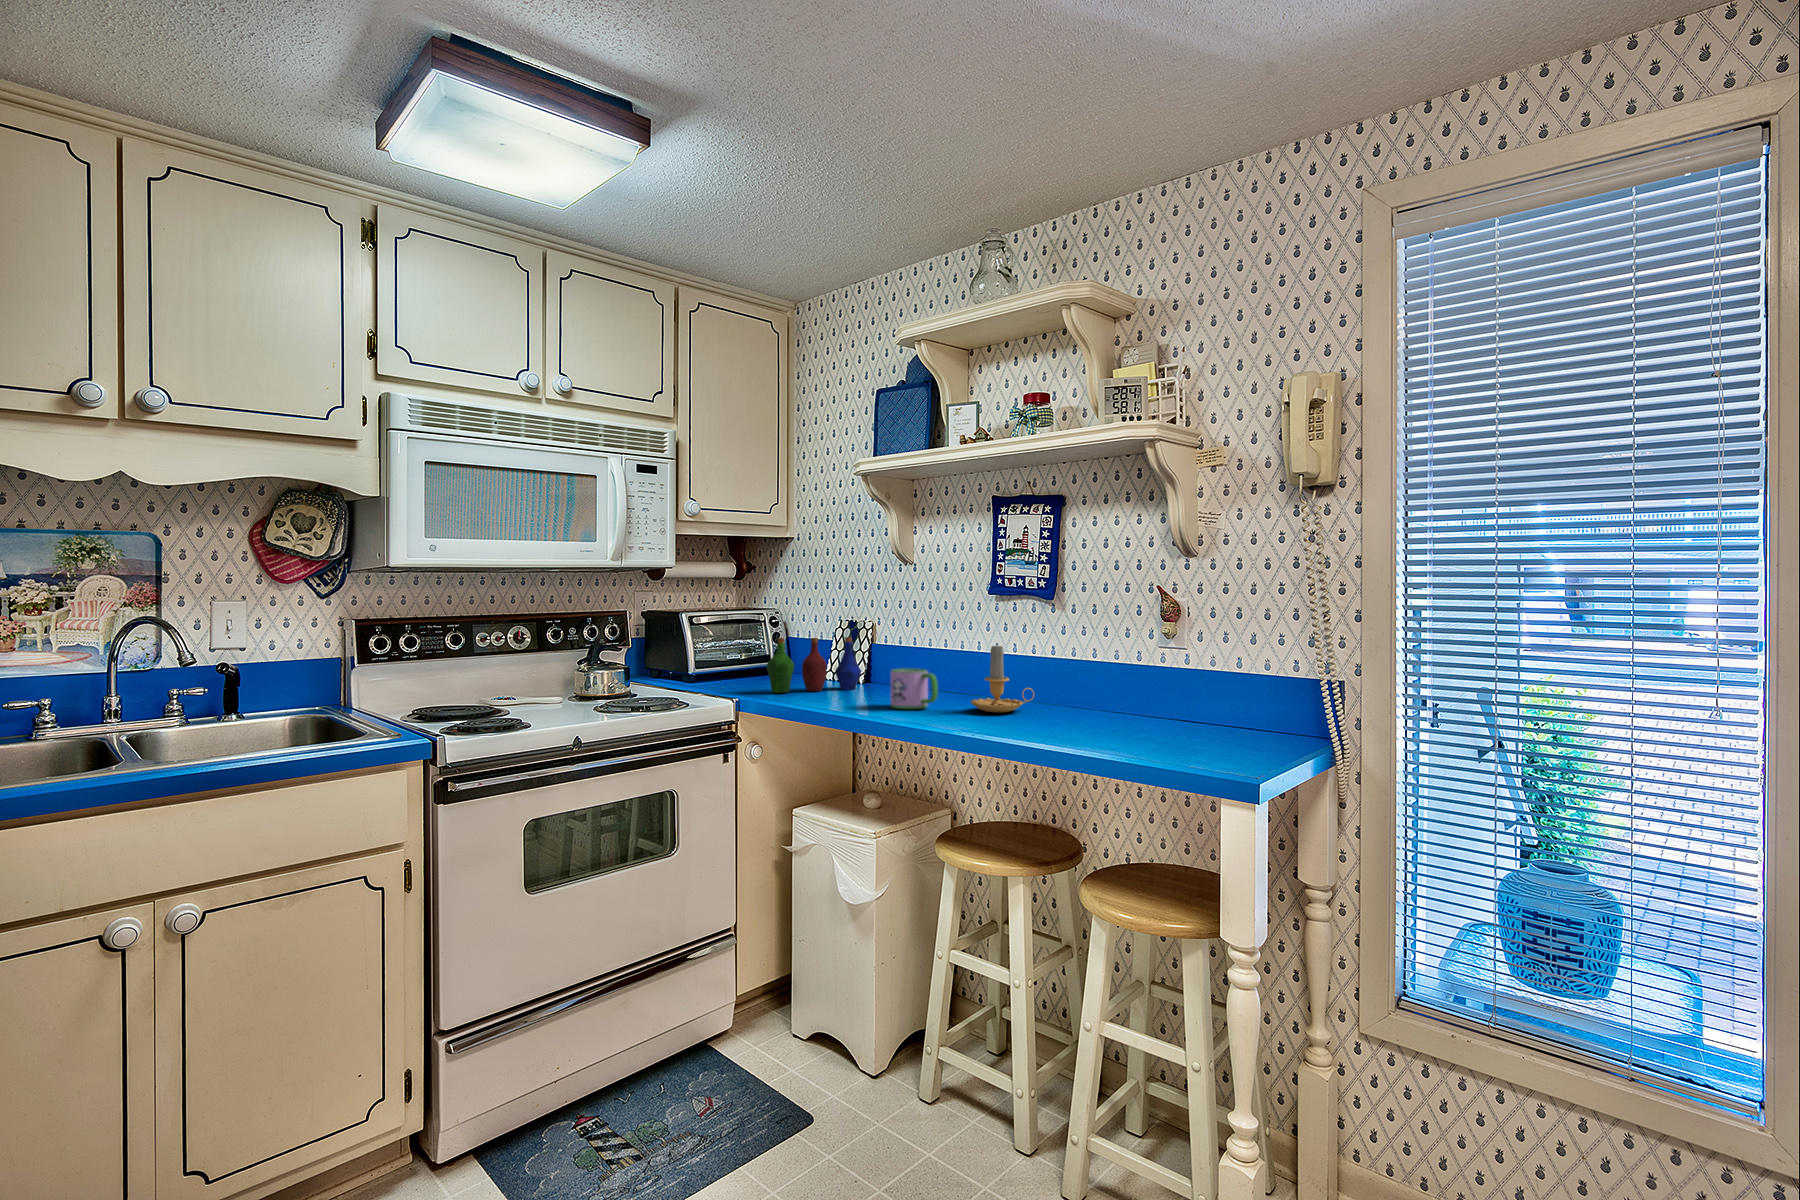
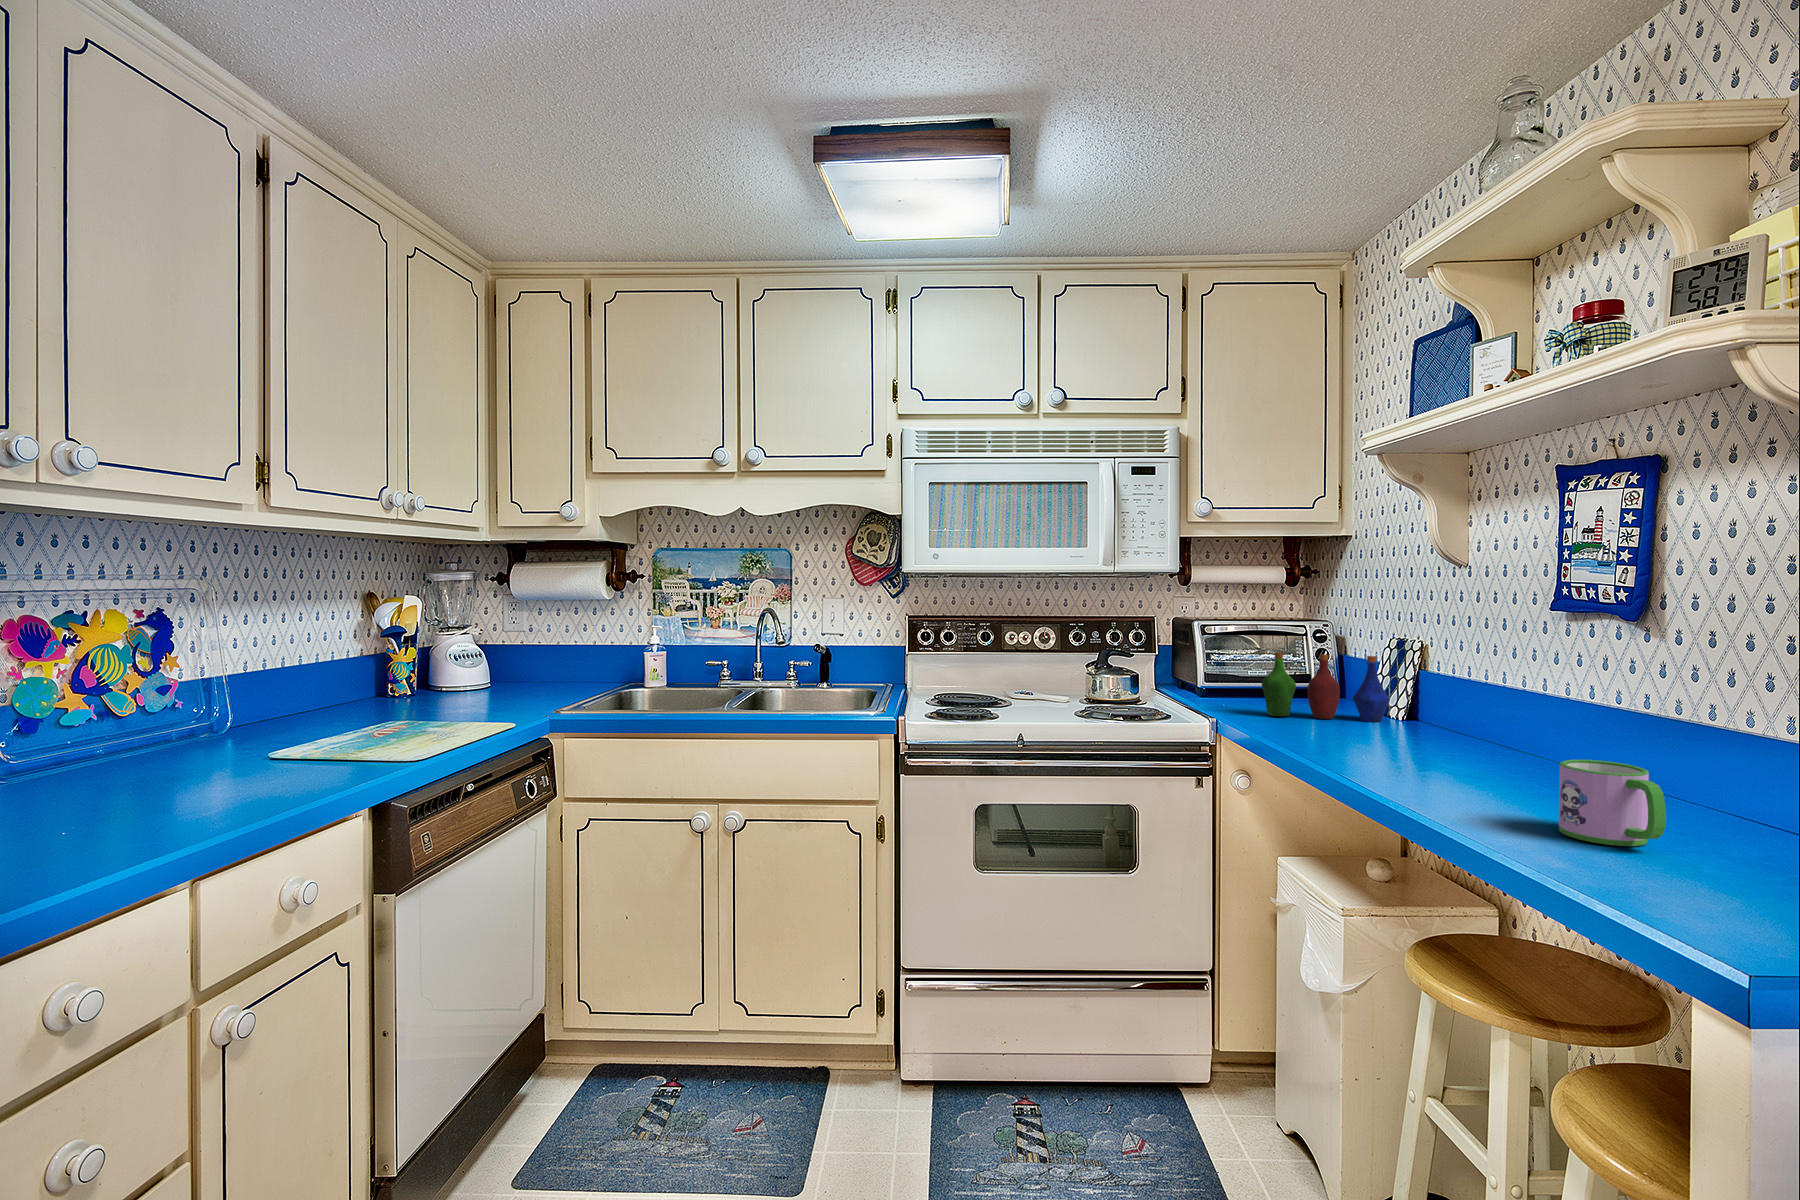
candle: present [971,645,1034,712] -> none [1461,680,1575,782]
mug: present [891,668,938,709] -> present [1559,760,1666,846]

